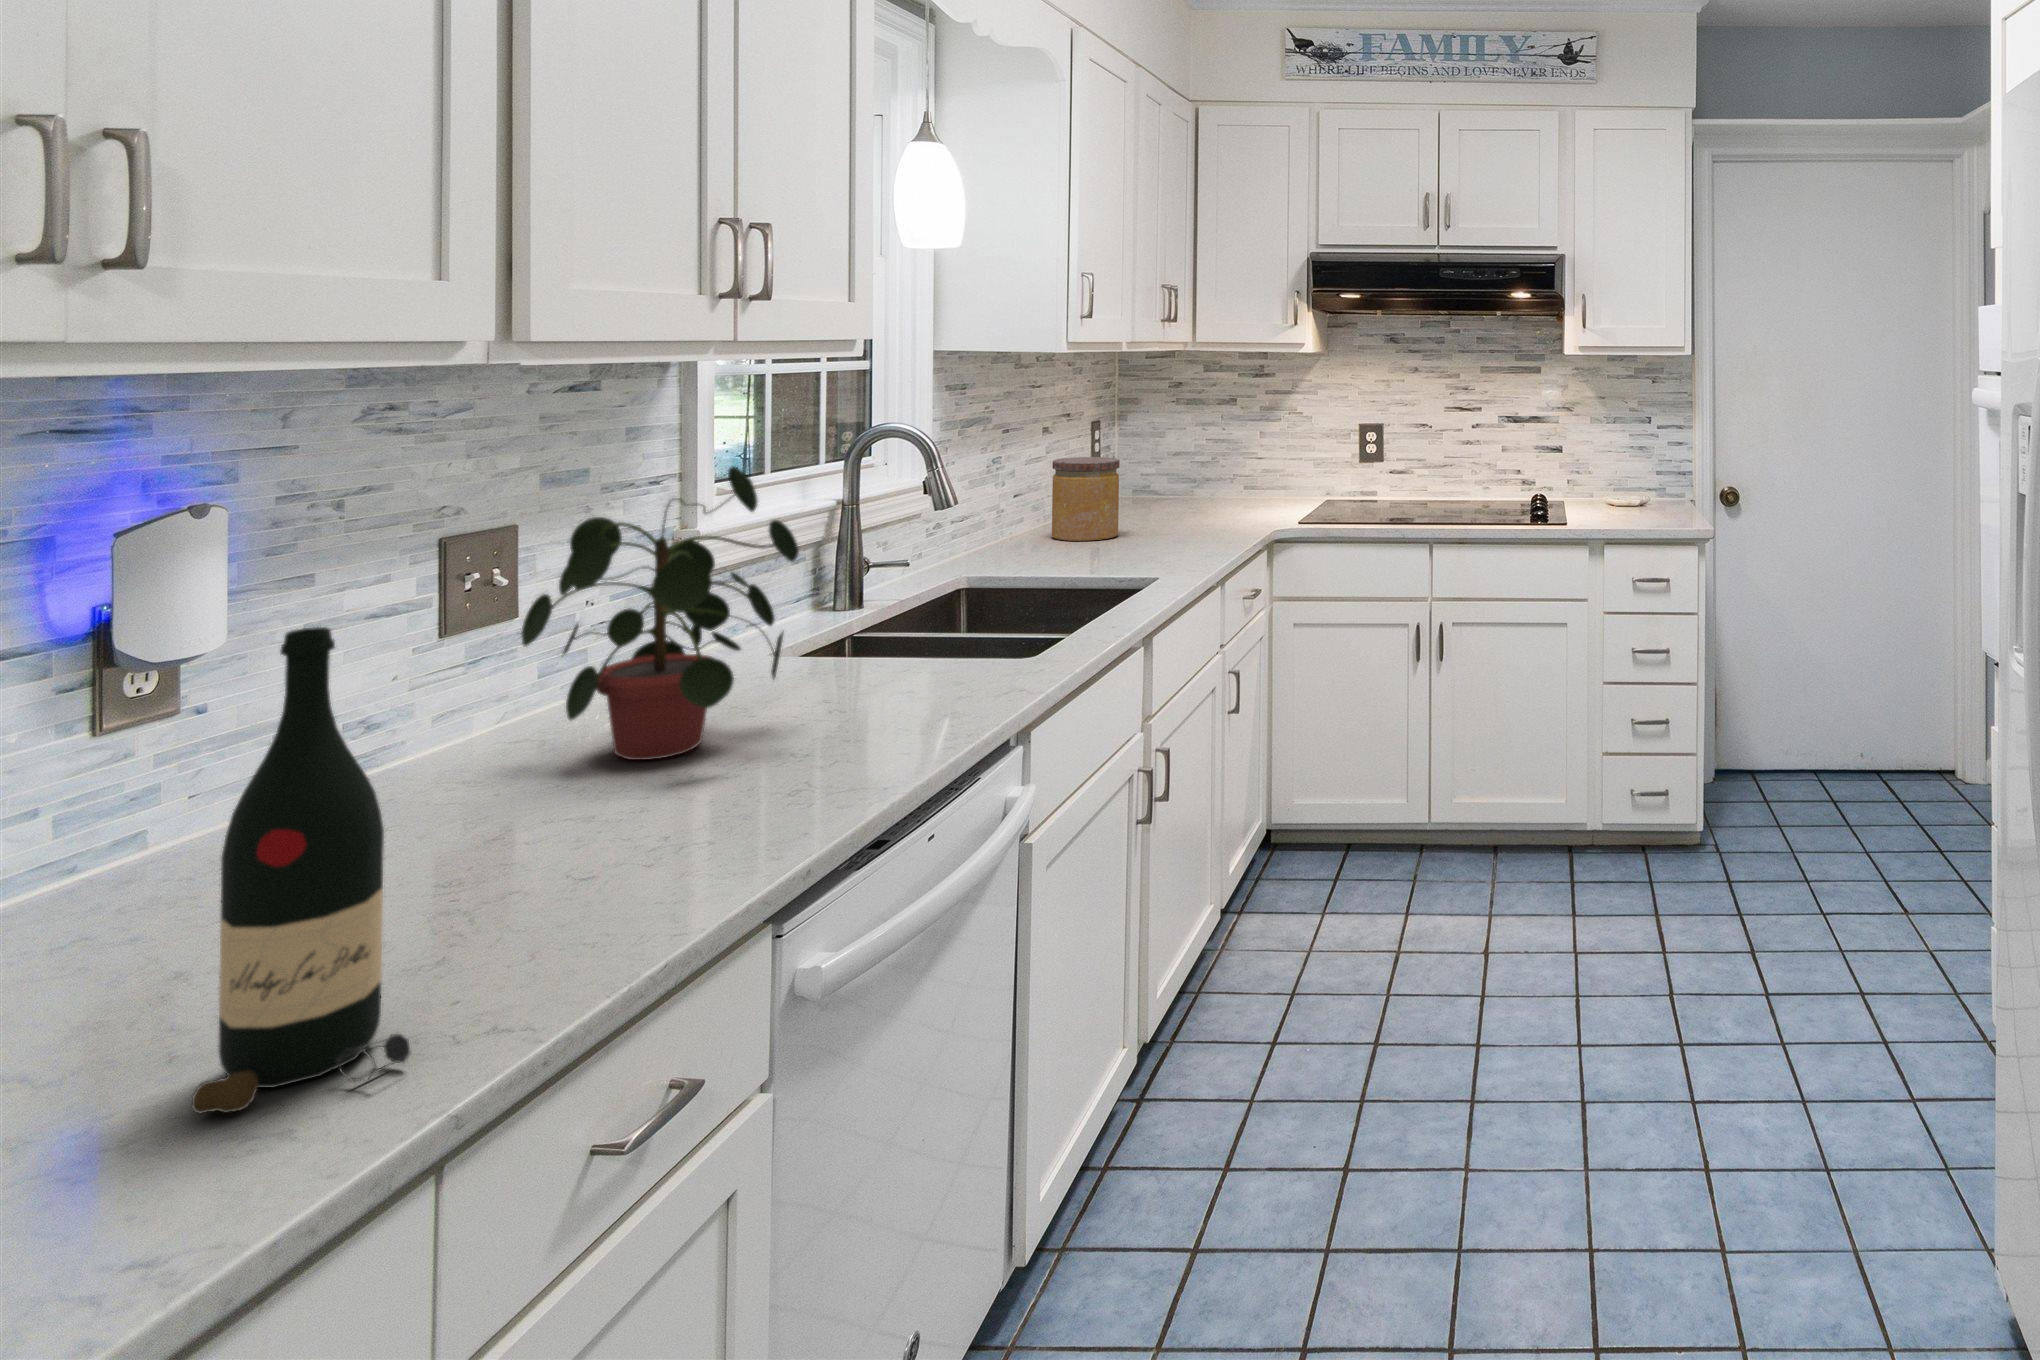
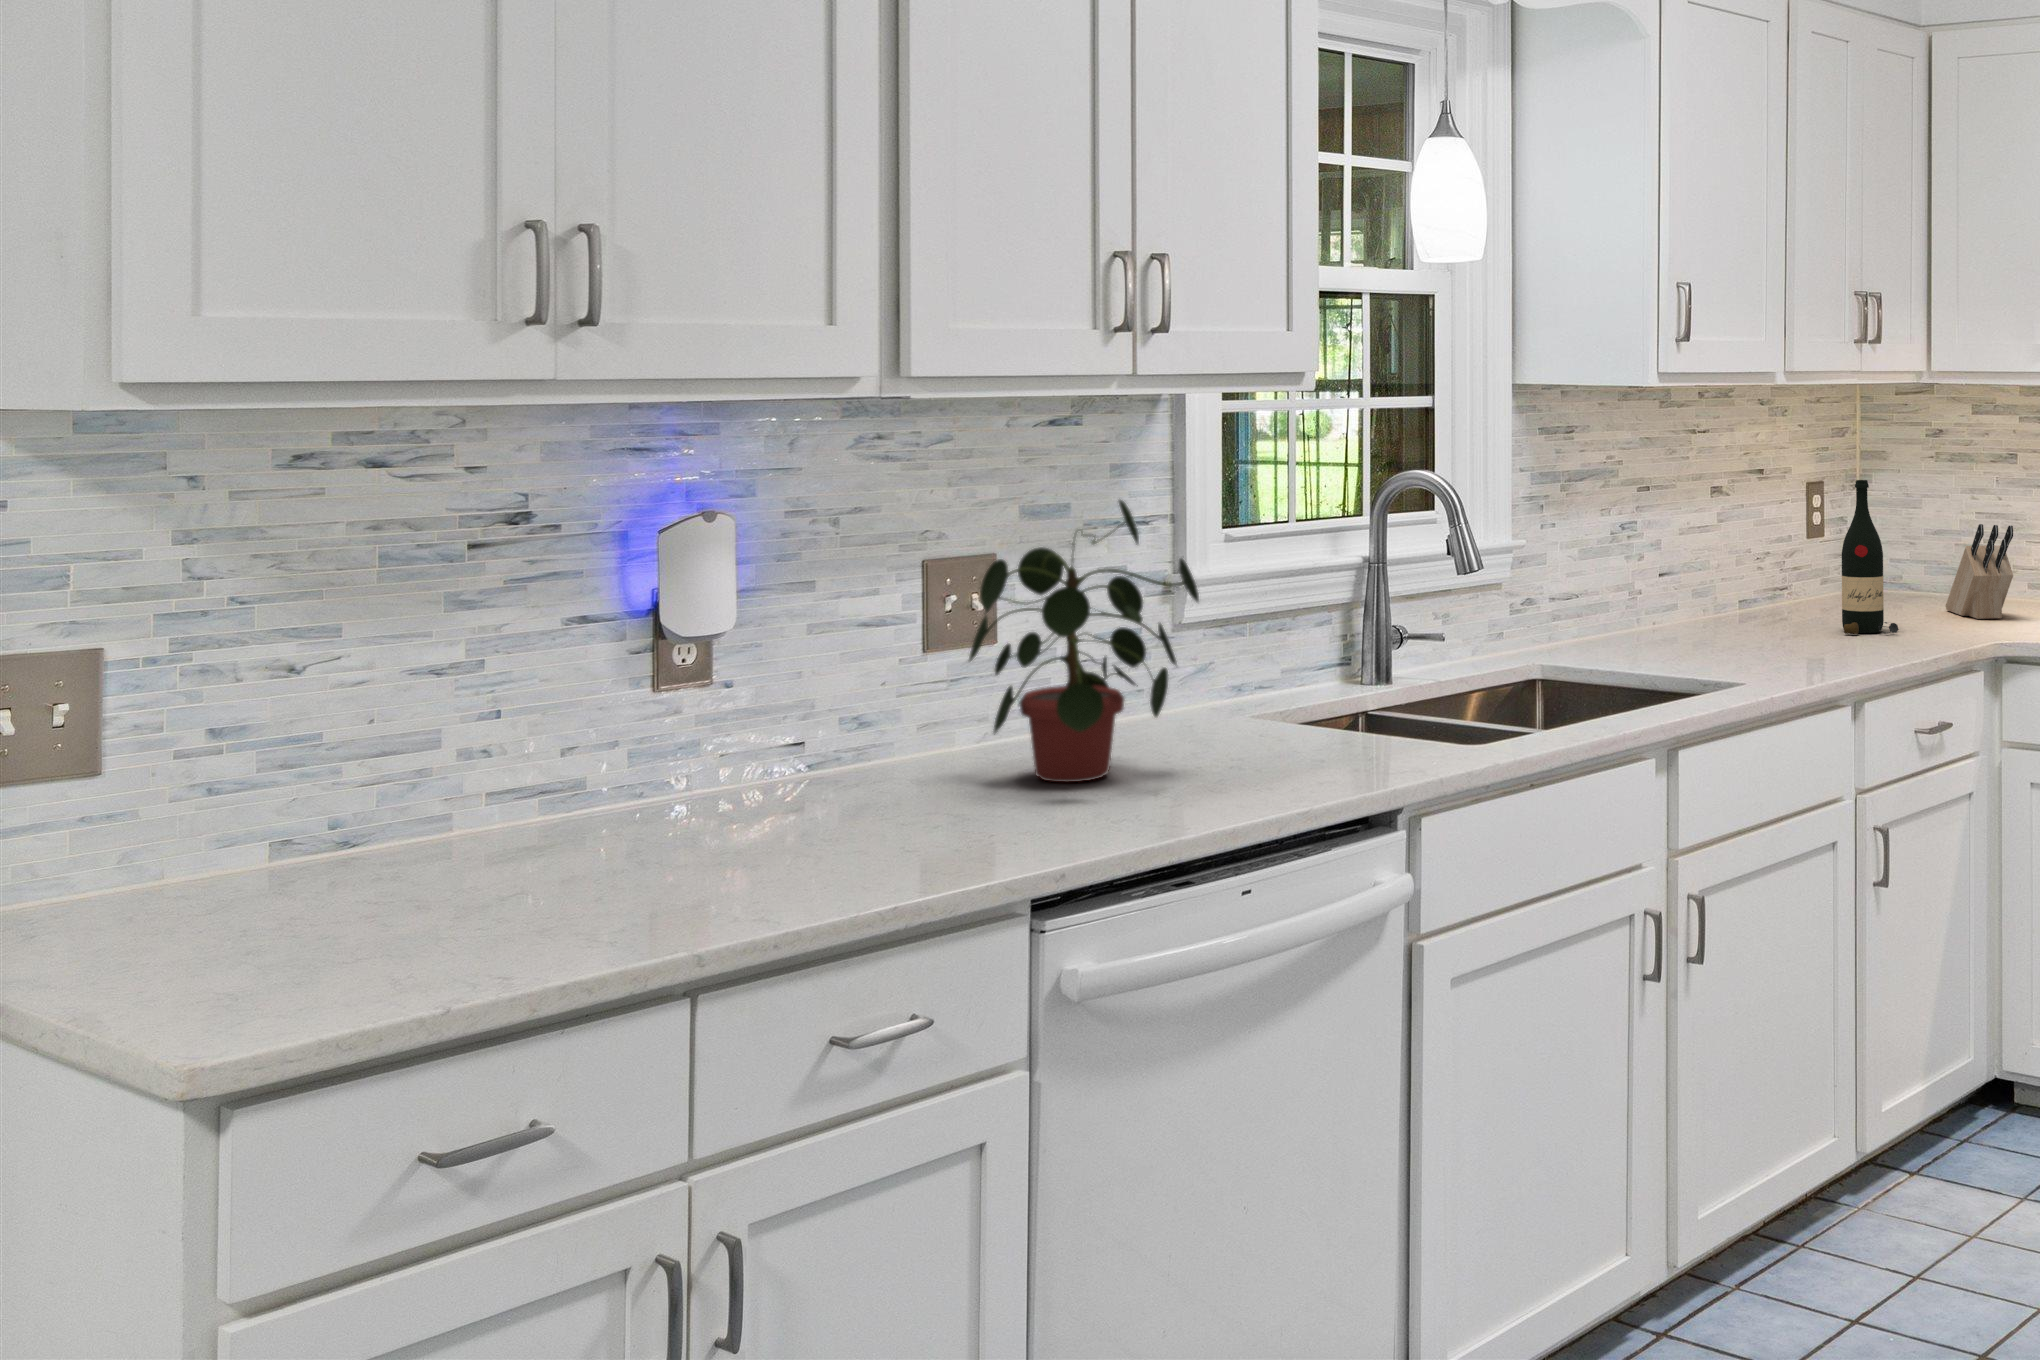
knife block: none [1195,448,1257,515] -> present [1946,524,2013,619]
jar: present [1052,457,1120,541] -> none [1708,528,1792,637]
wine bottle: present [192,627,410,1113] -> present [1842,480,1898,634]

